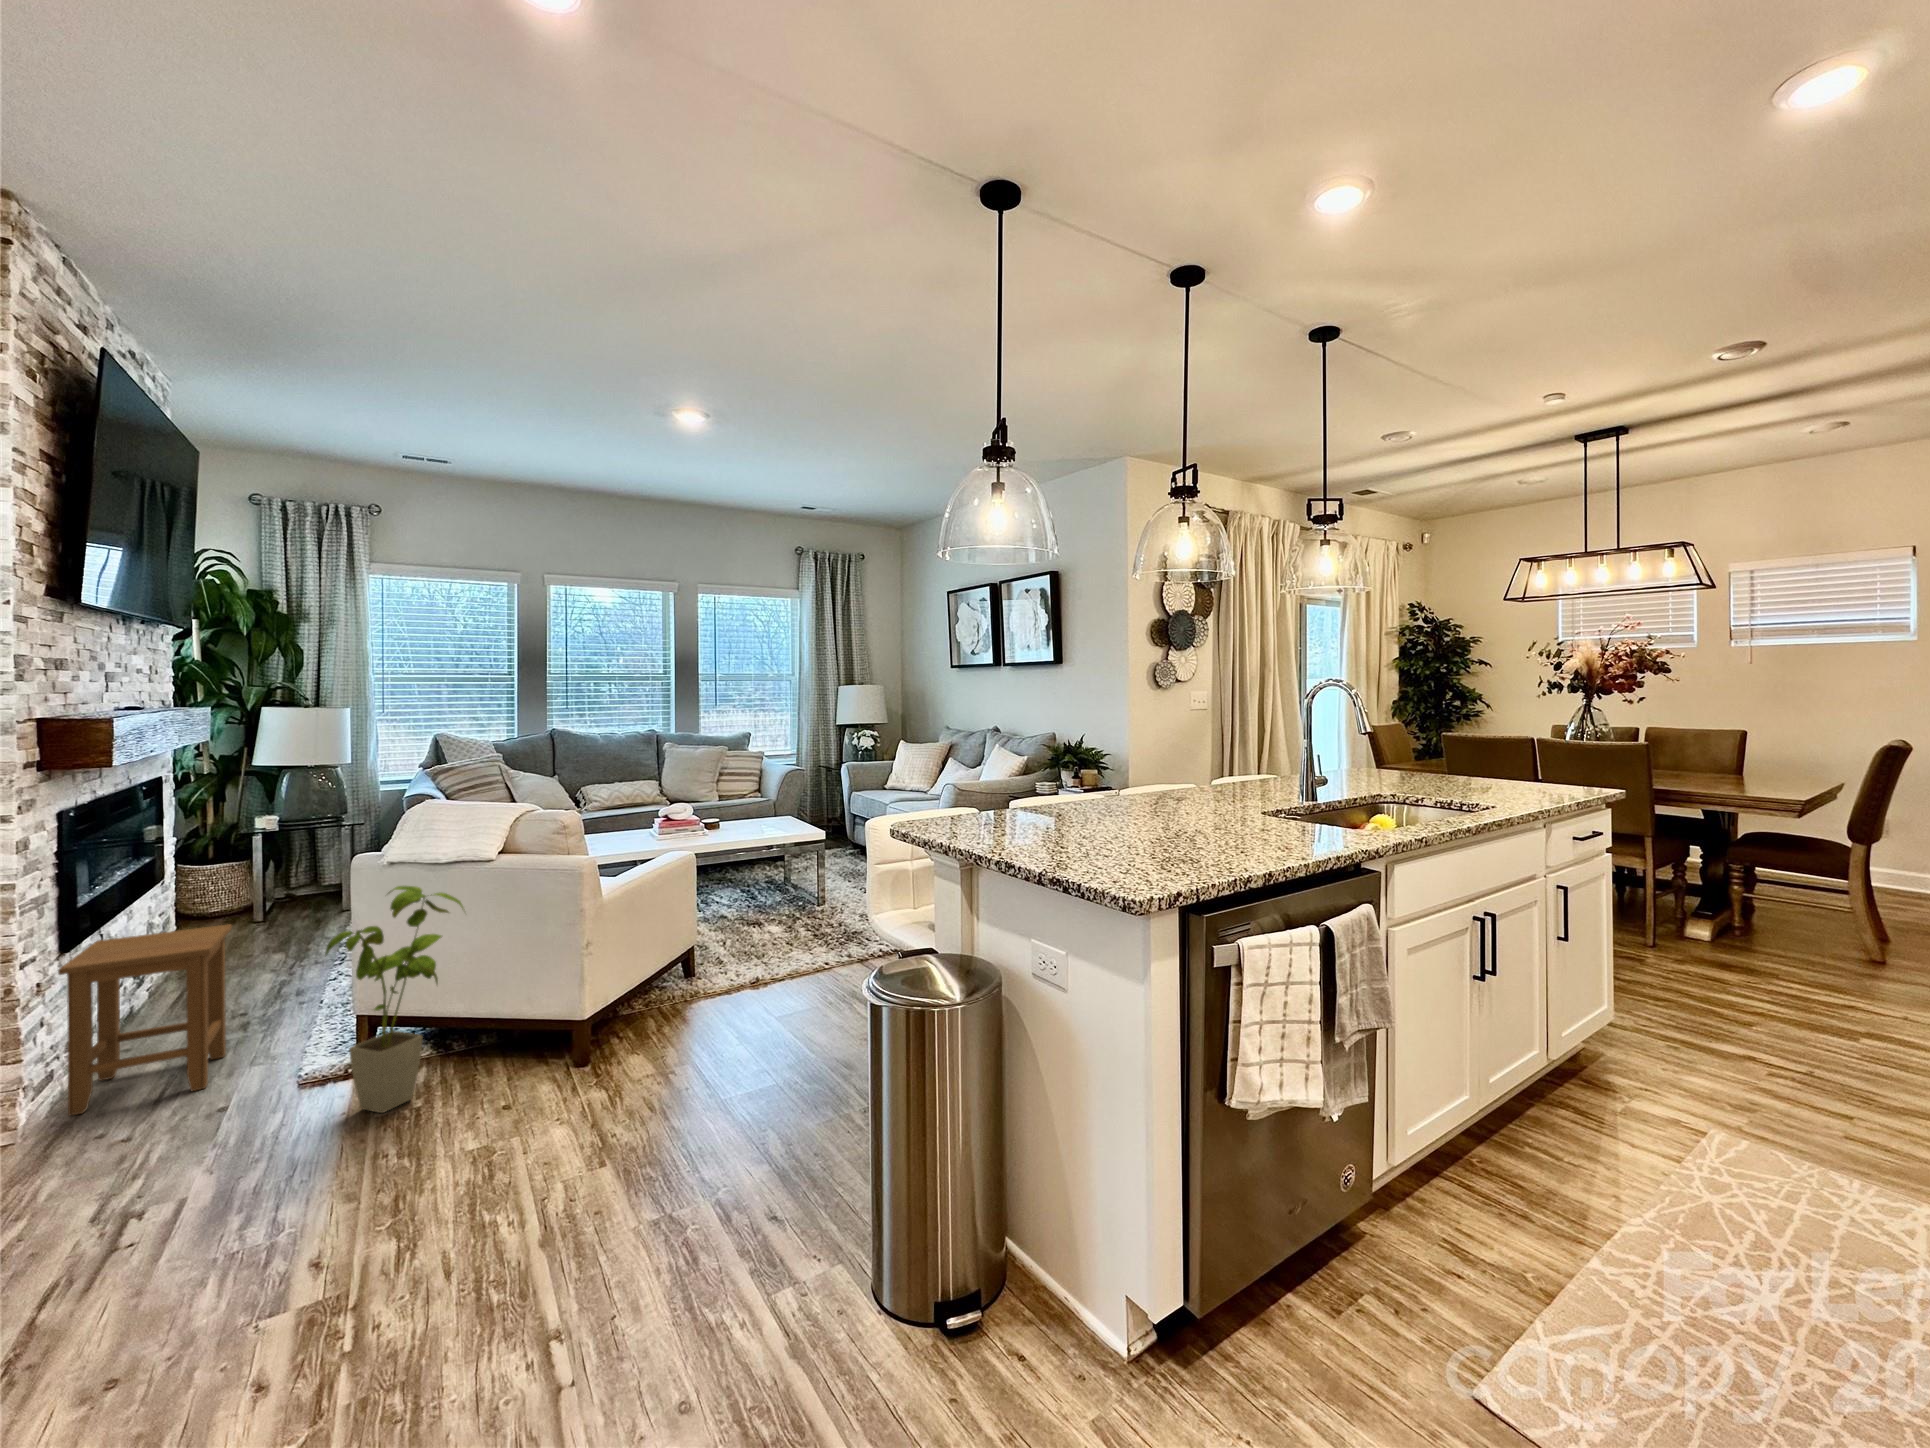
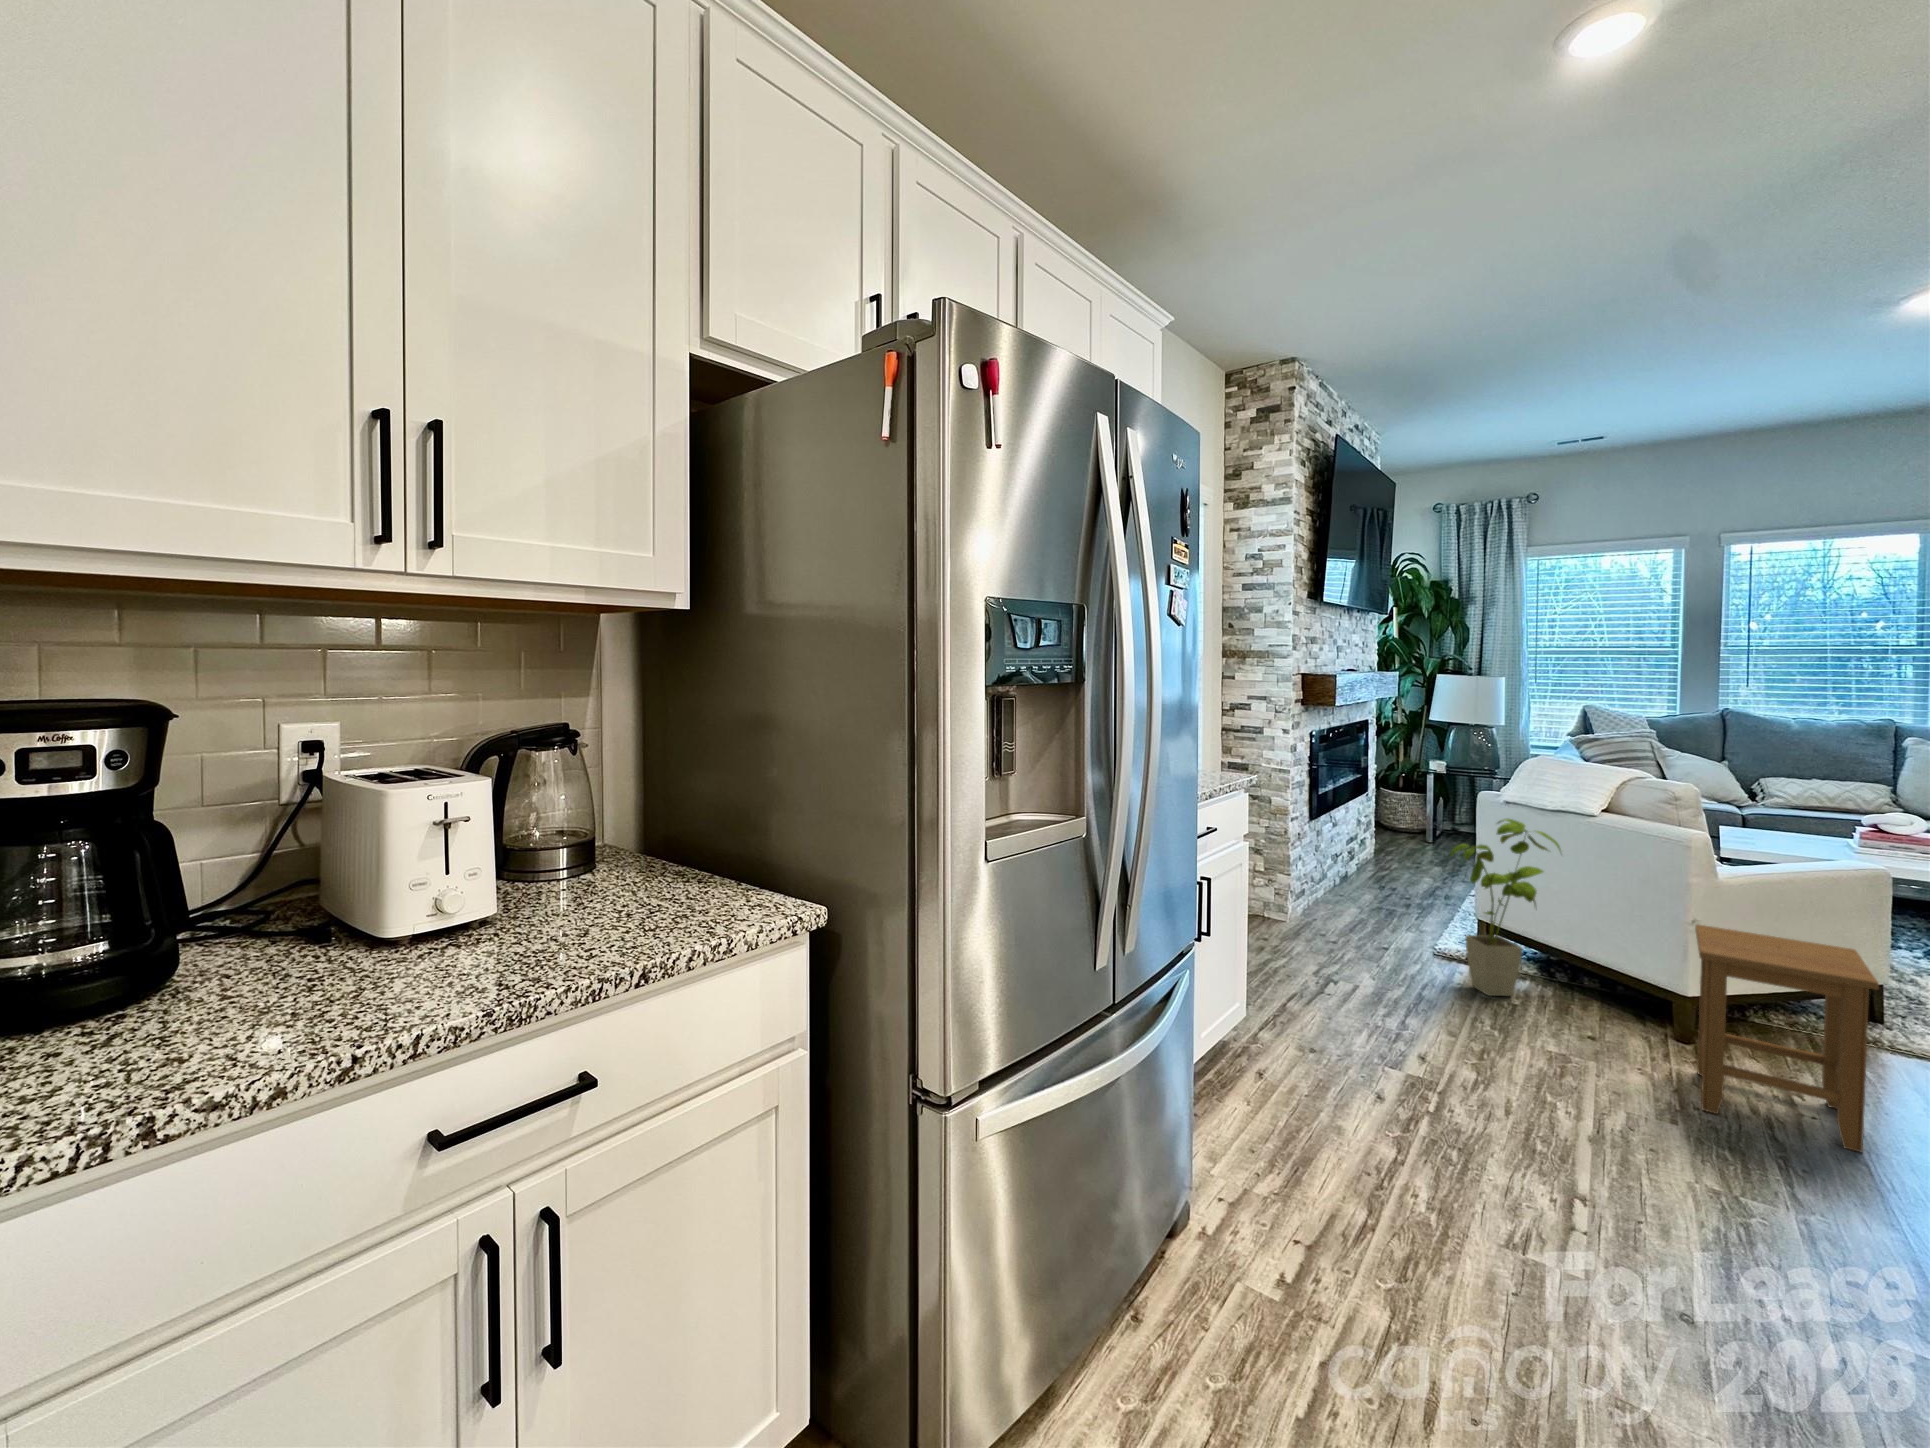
stool: present [58,924,232,1116] -> present [1695,924,1879,1152]

